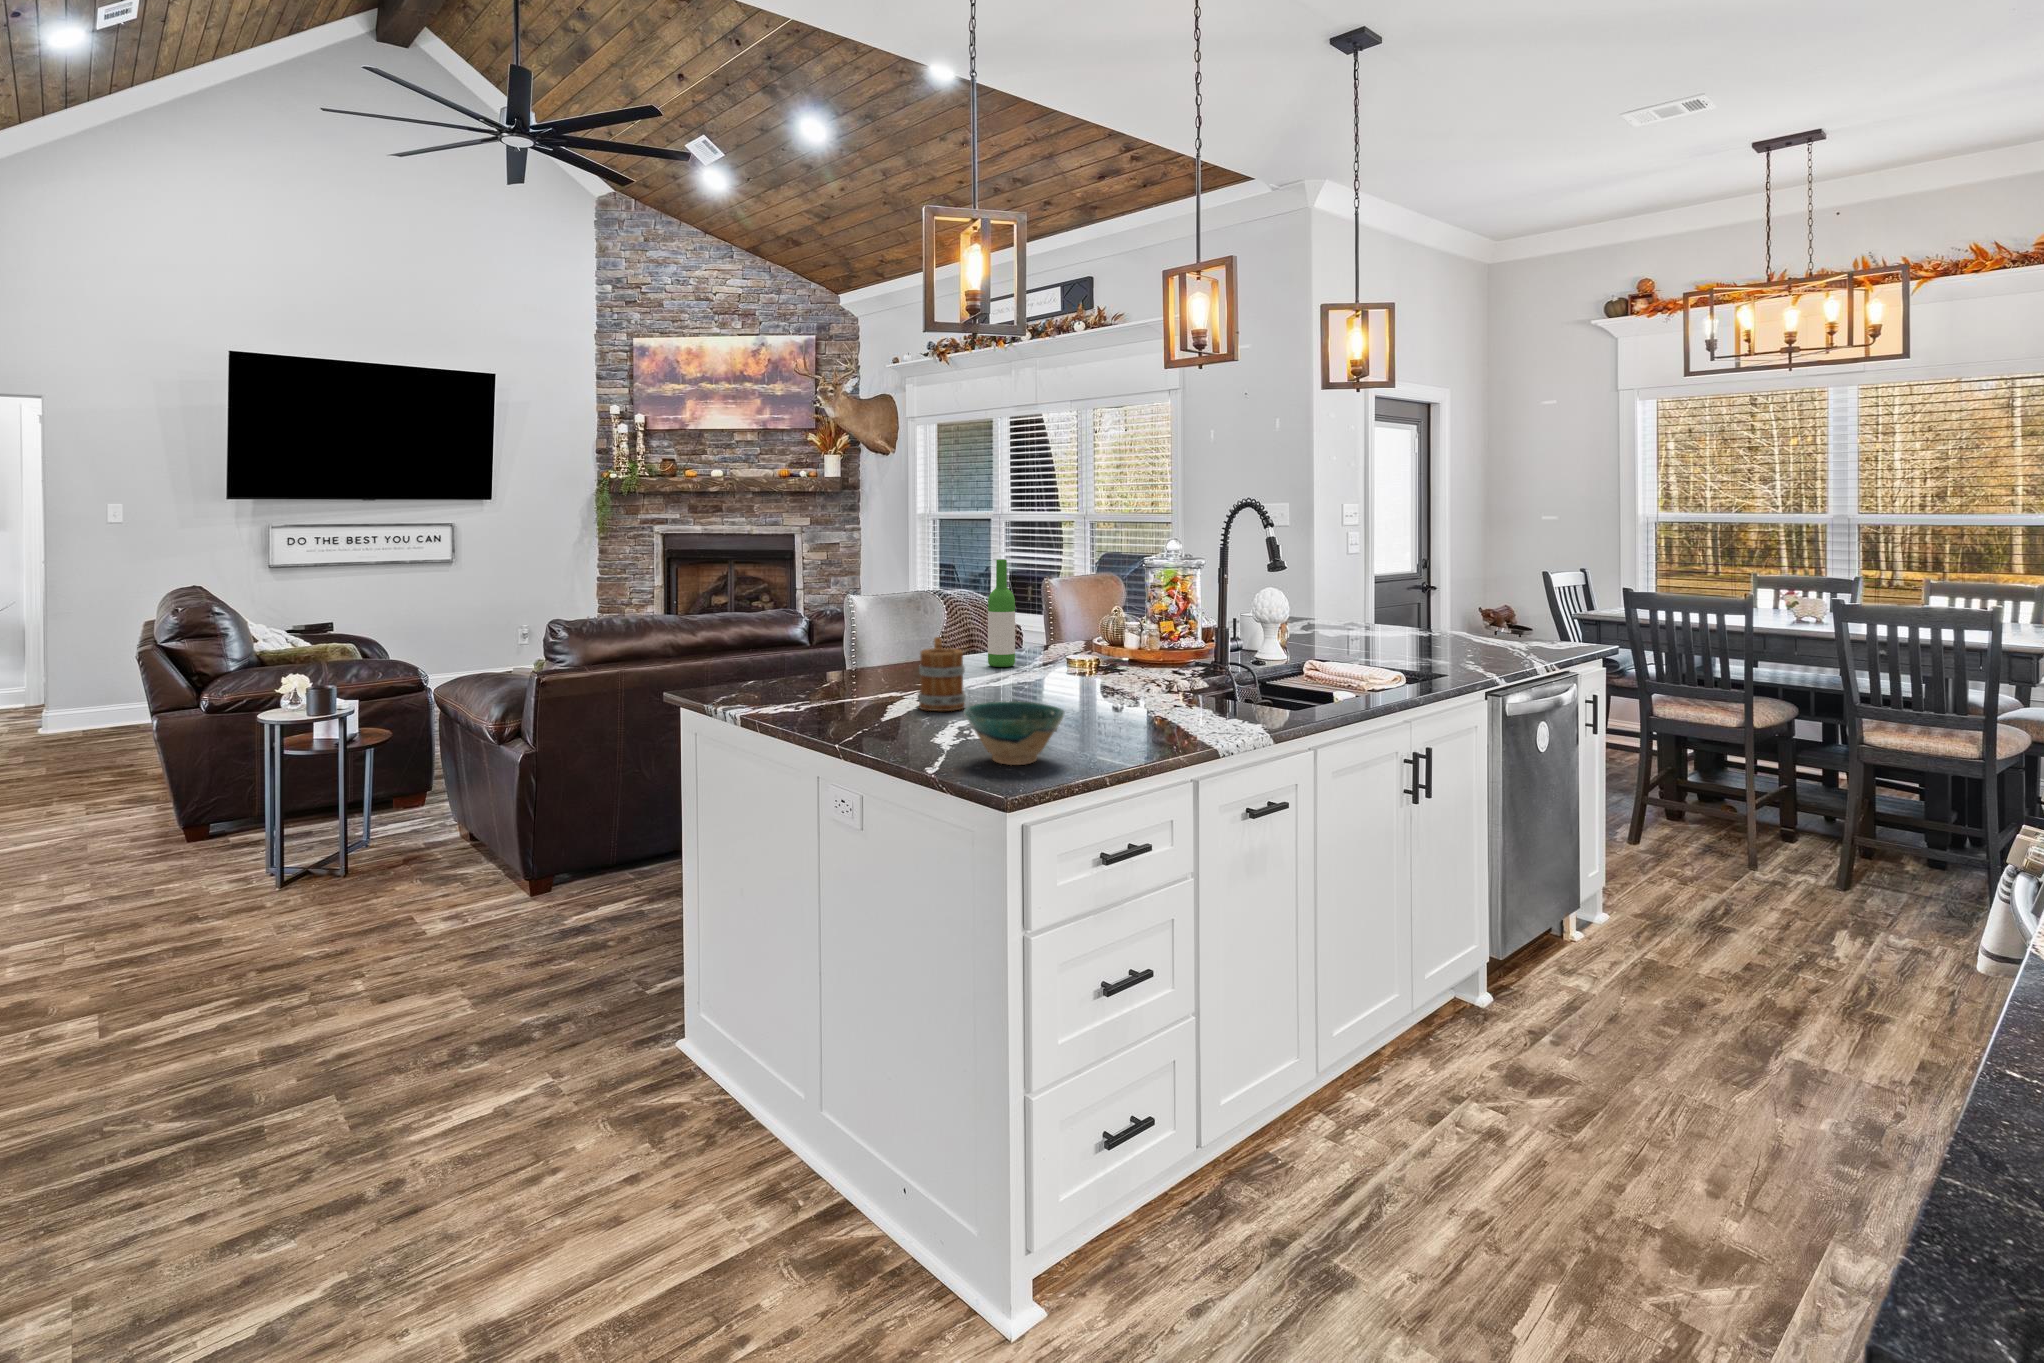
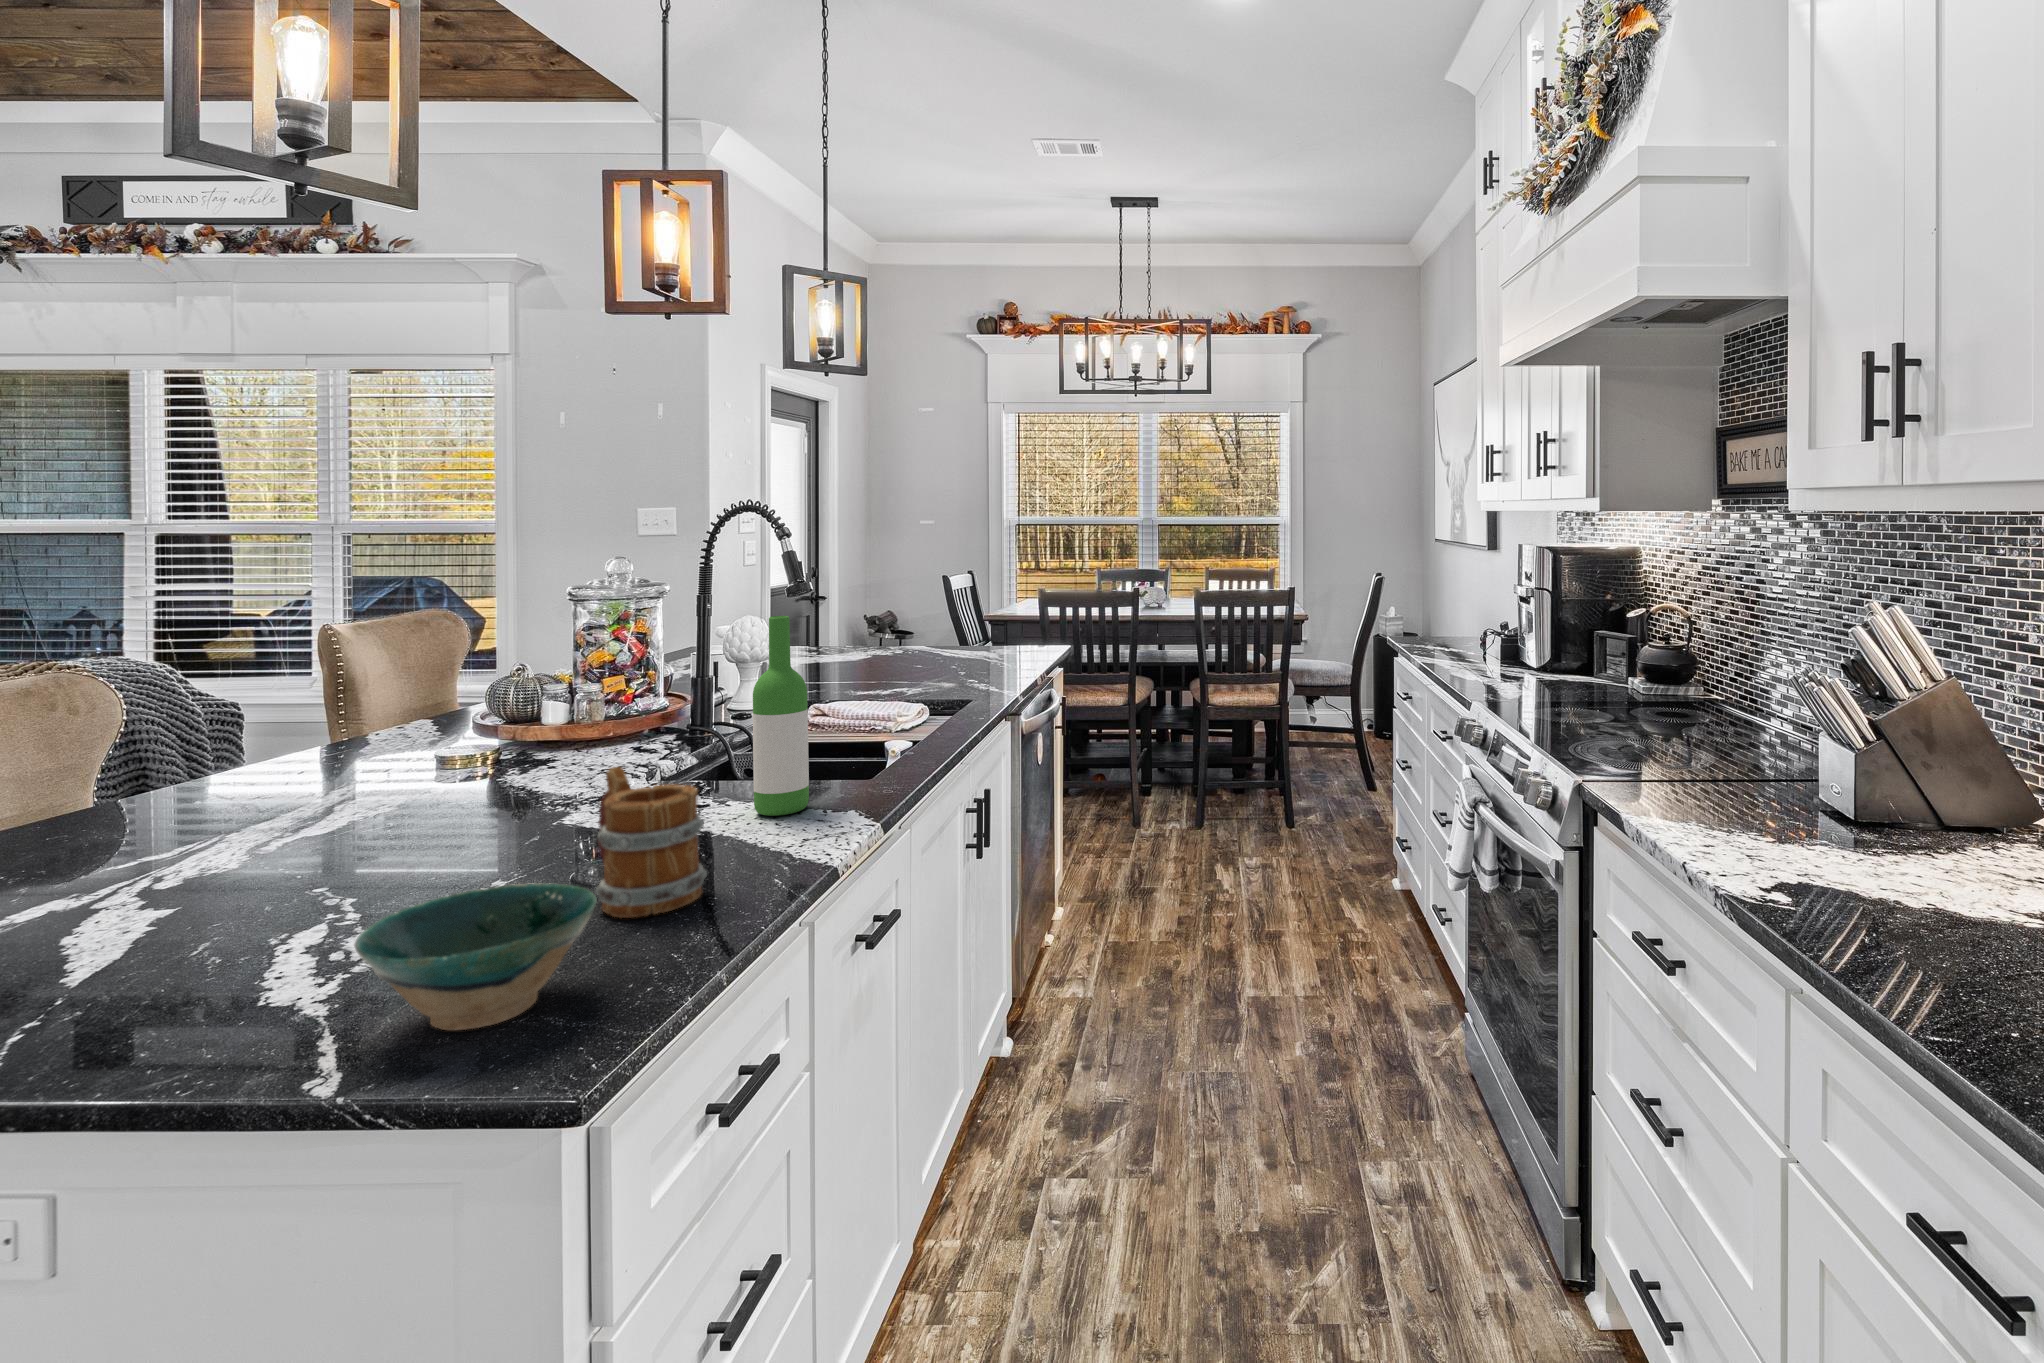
wine bottle: present [988,559,1015,667] -> present [753,616,809,816]
mug: present [918,637,966,711] -> present [596,767,707,918]

